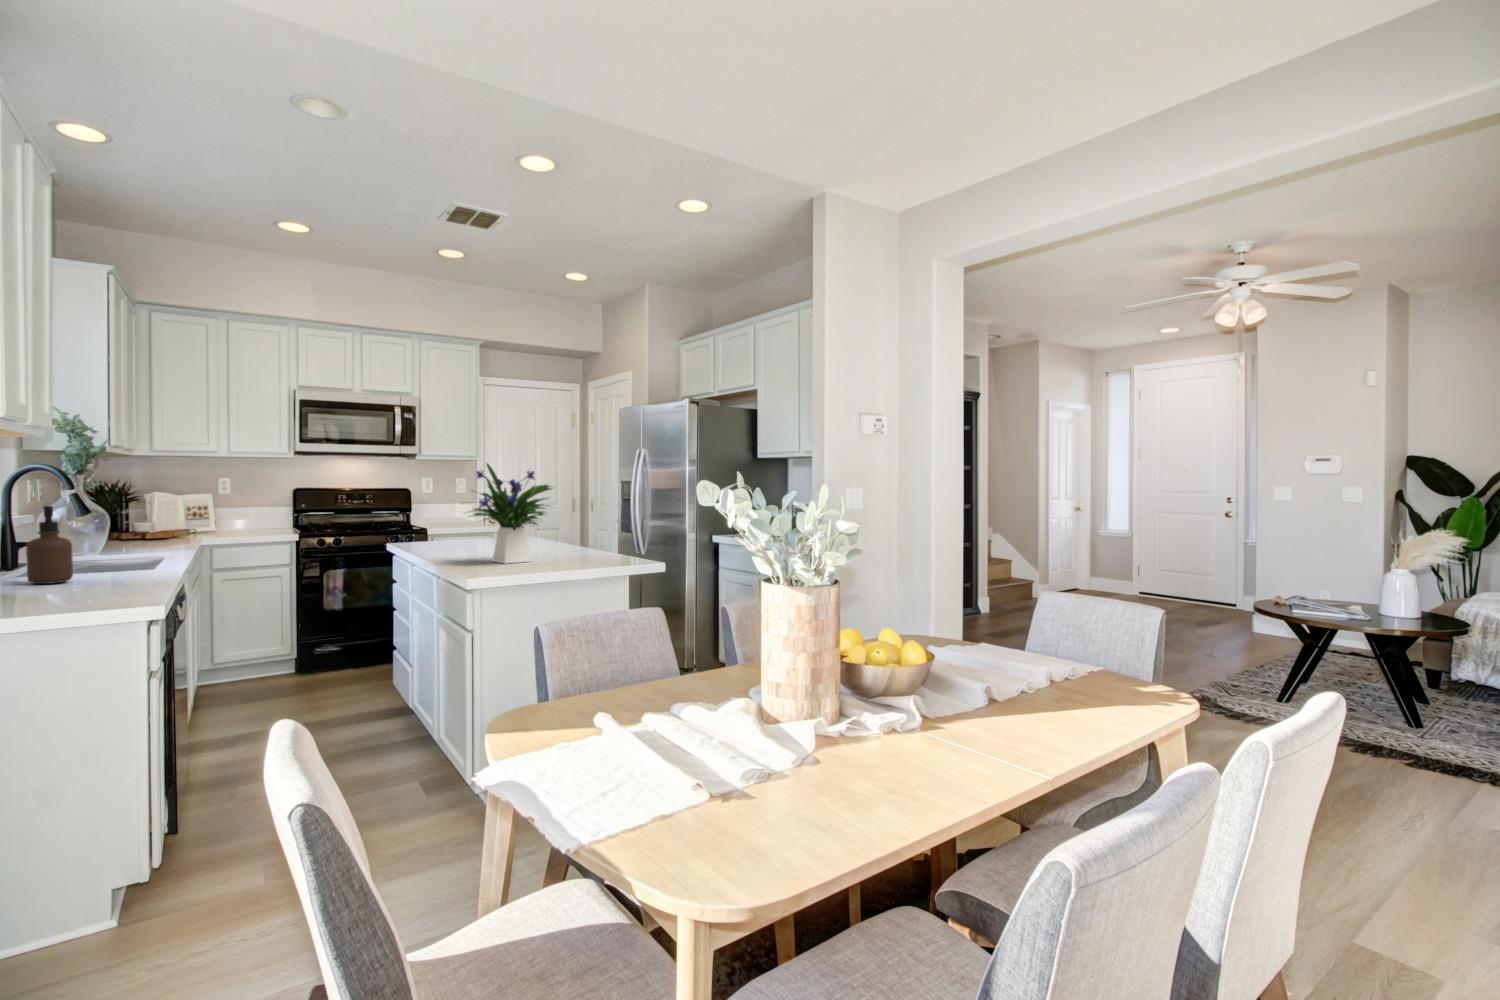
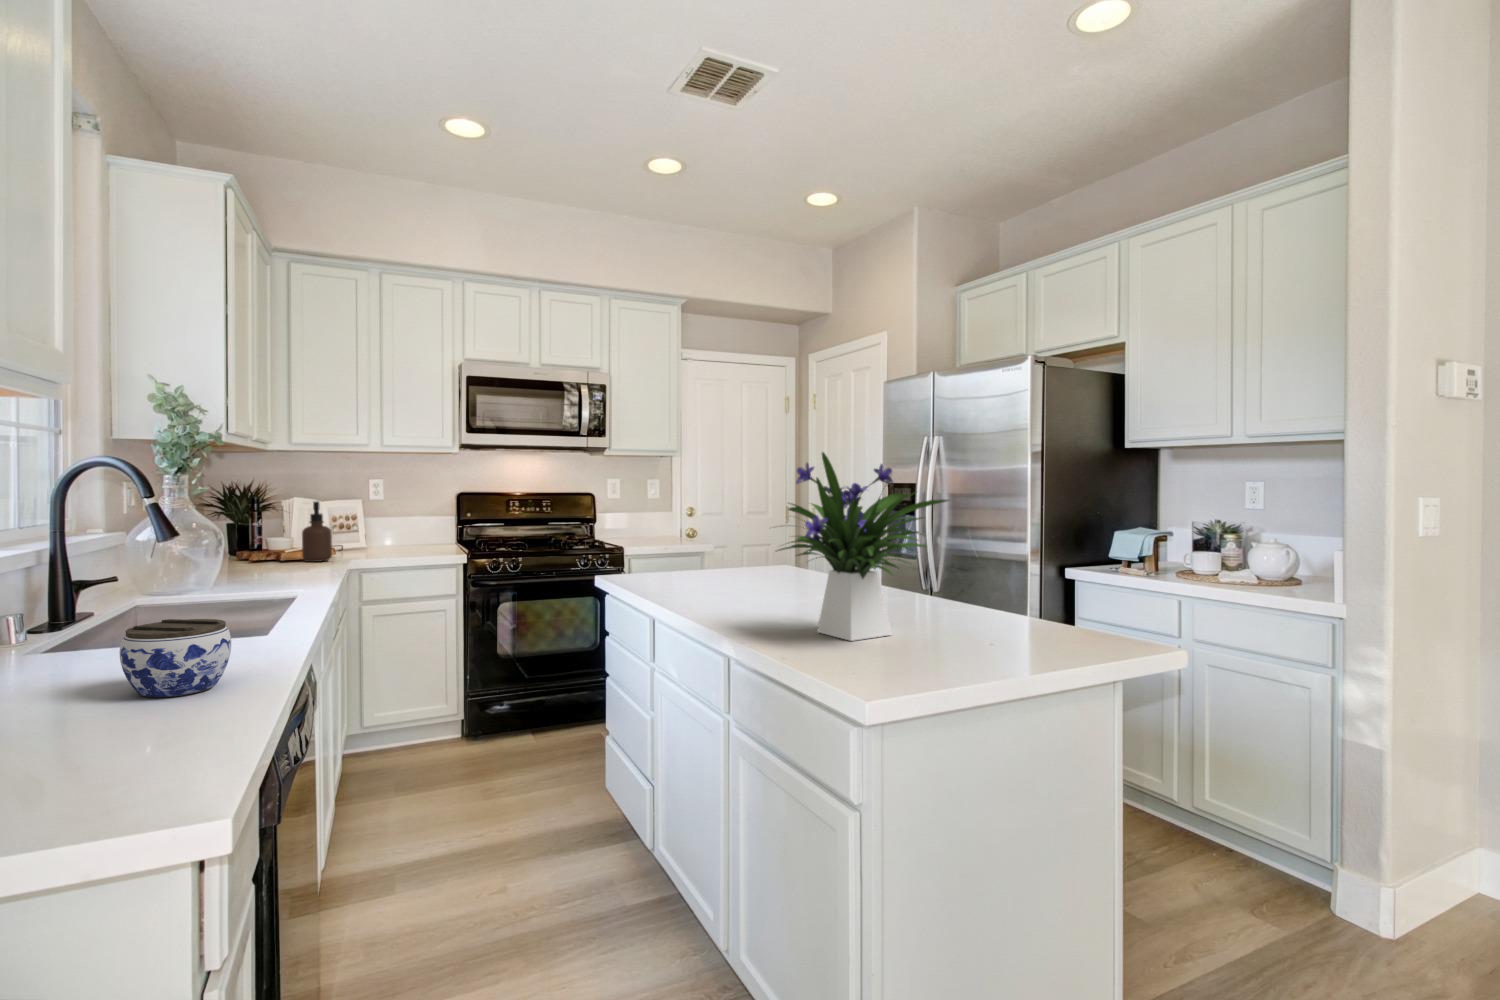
soap dispenser: present [26,506,73,584] -> present [302,501,332,562]
jar: none [79,551,140,588] -> present [120,619,231,697]

